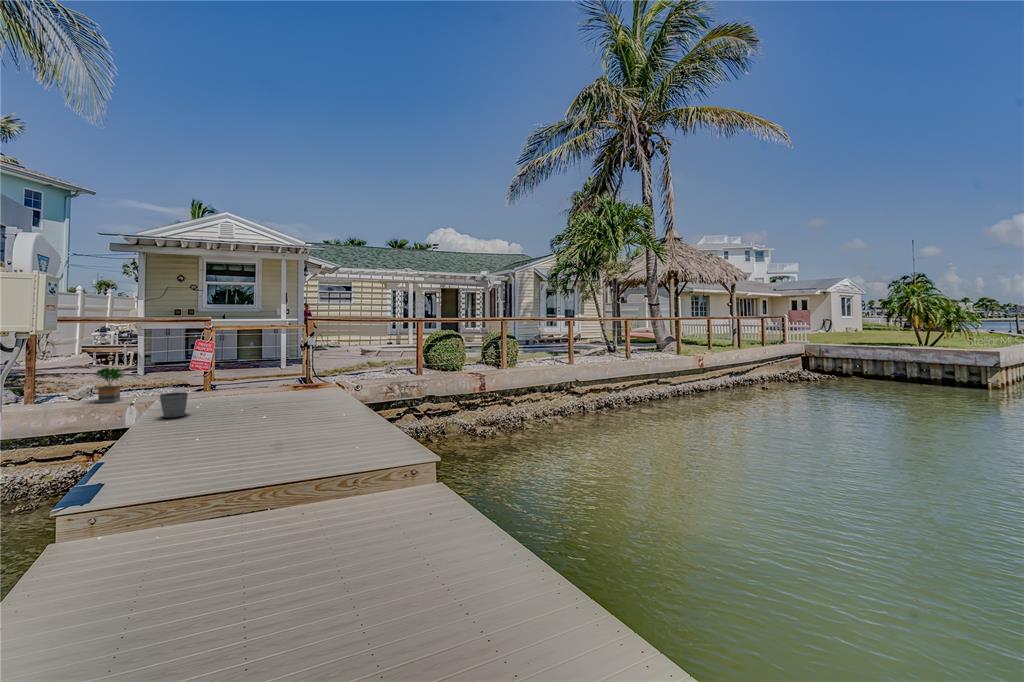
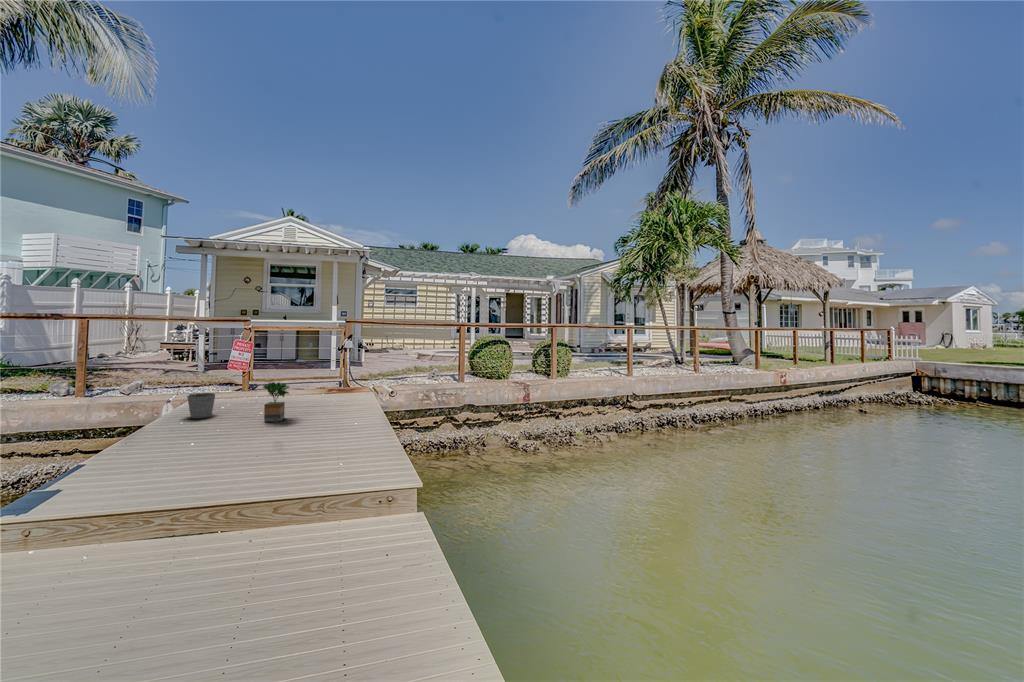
potted tree: present [97,368,124,403] -> present [263,382,289,422]

